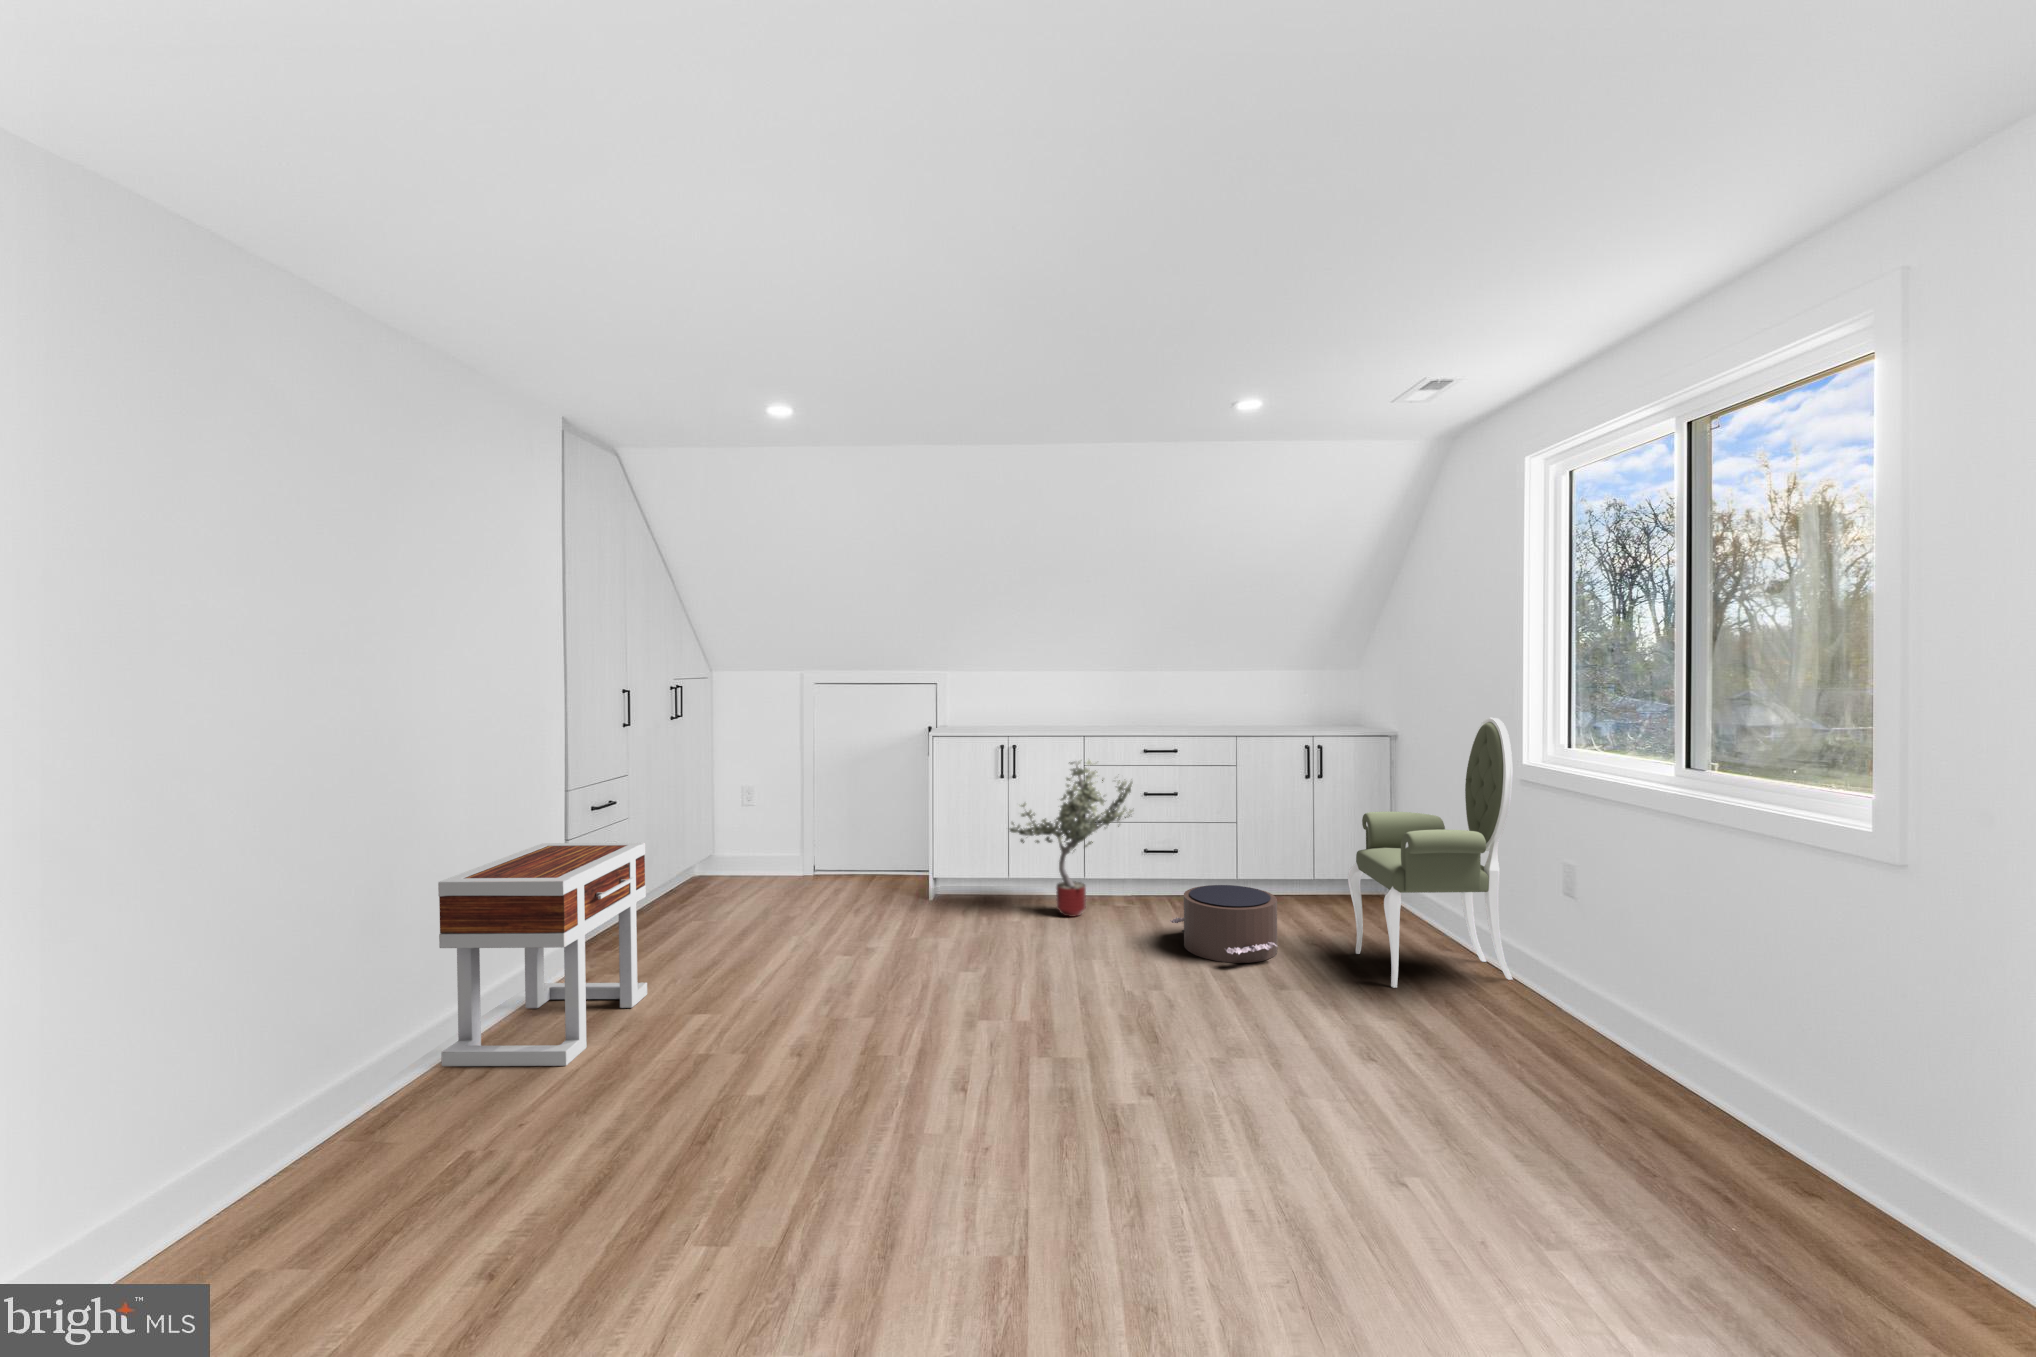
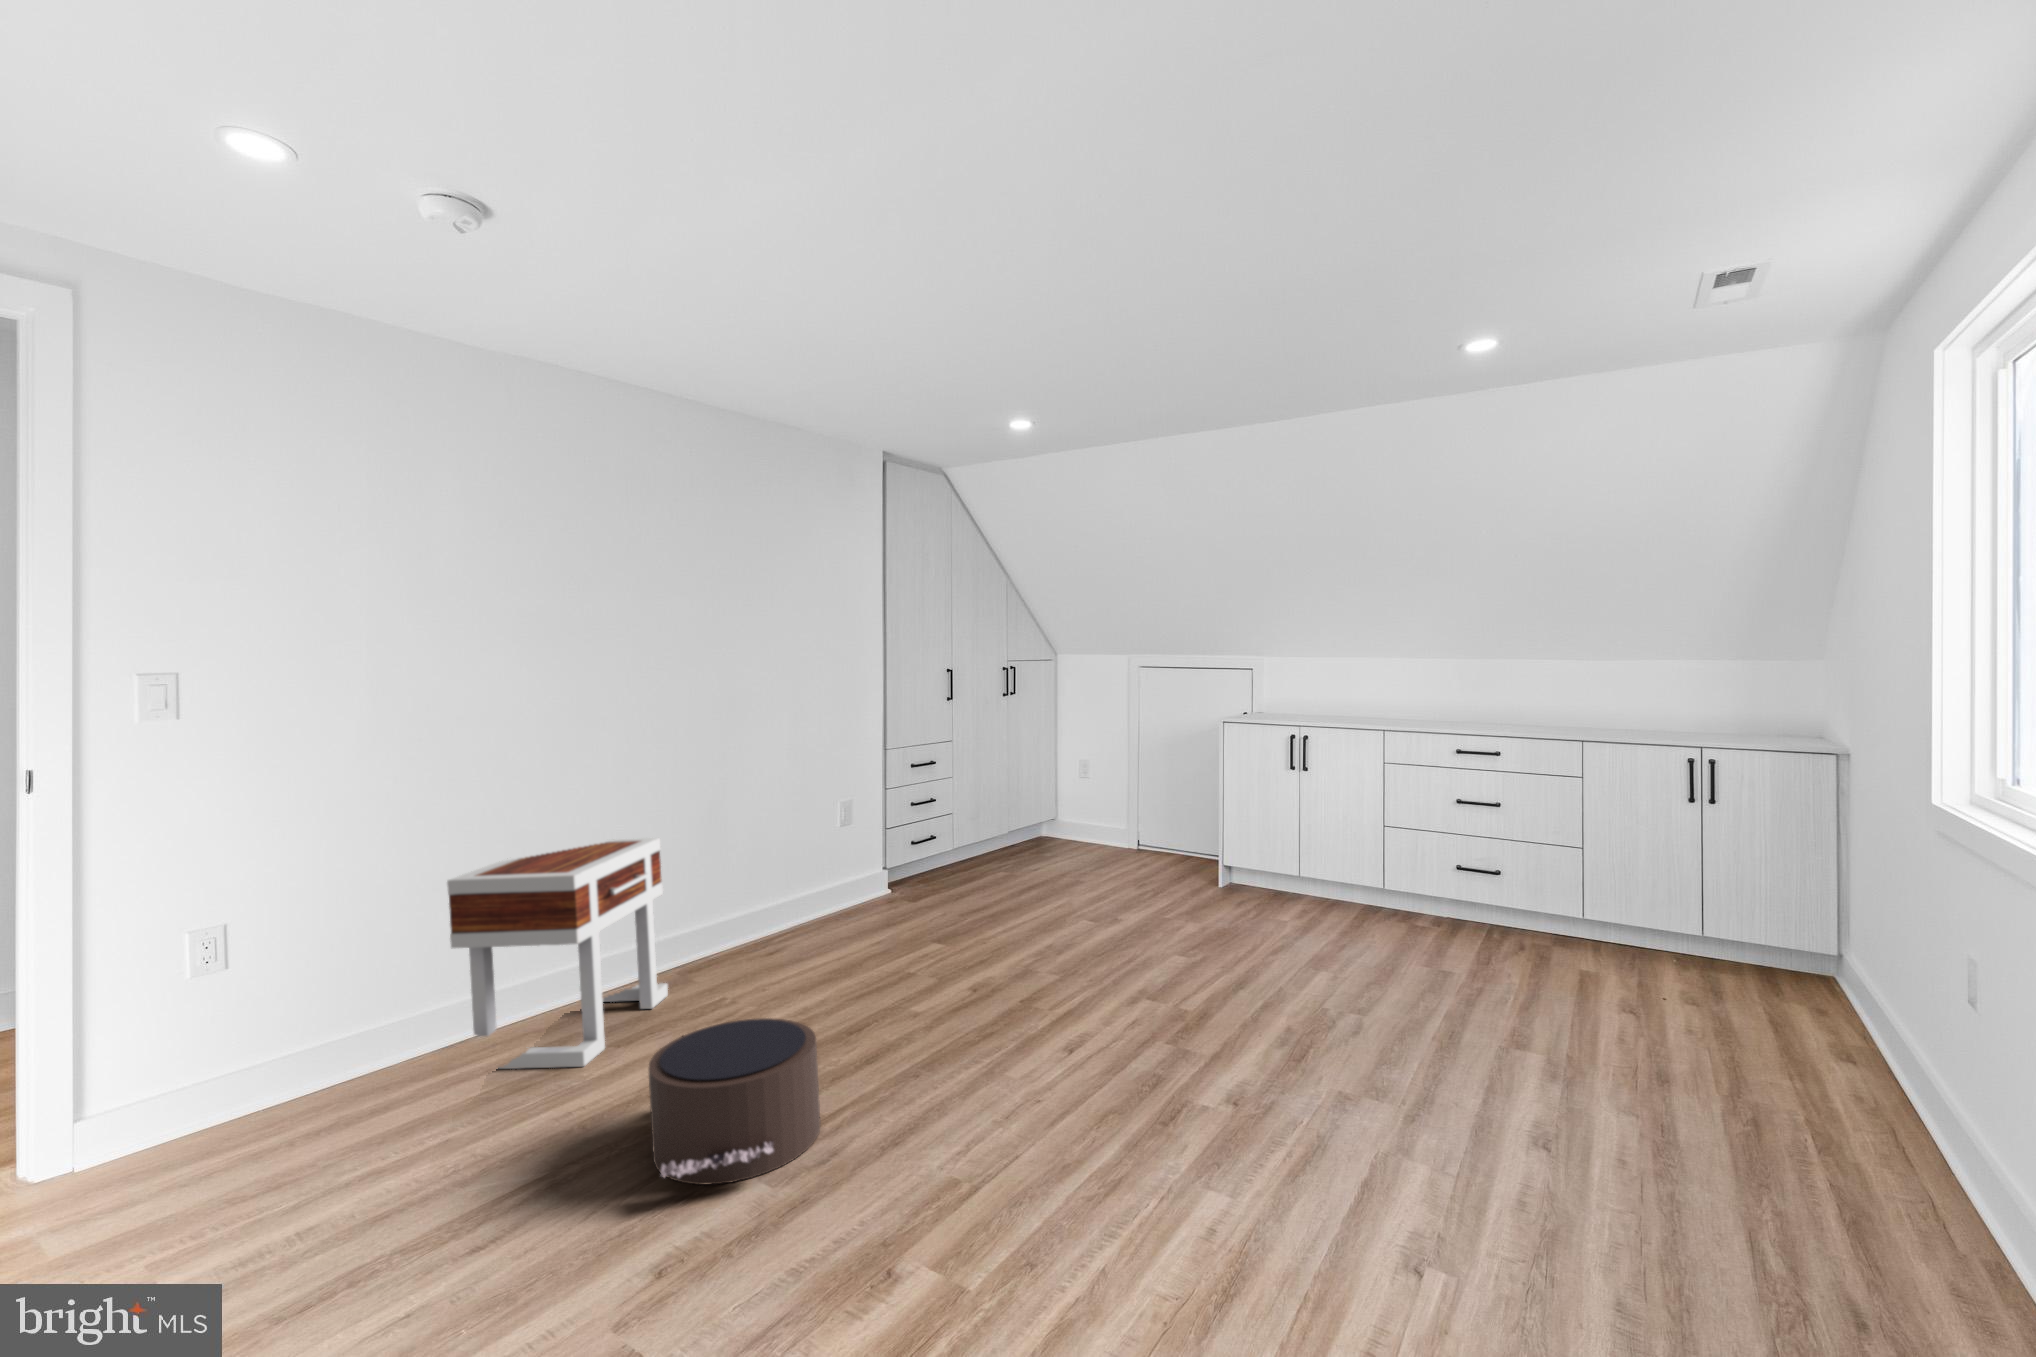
armchair: present [1348,718,1513,988] -> none [1403,677,1584,968]
potted tree: present [1009,760,1133,916] -> none [1039,741,1173,907]
pouf: present [1170,885,1278,963] -> present [649,1018,821,1185]

